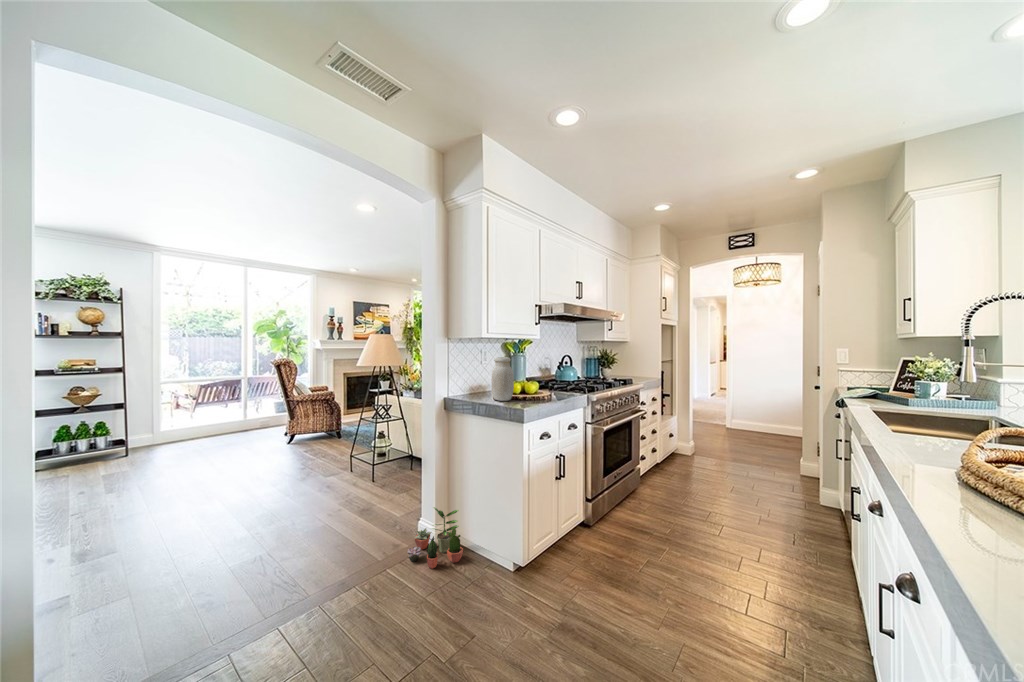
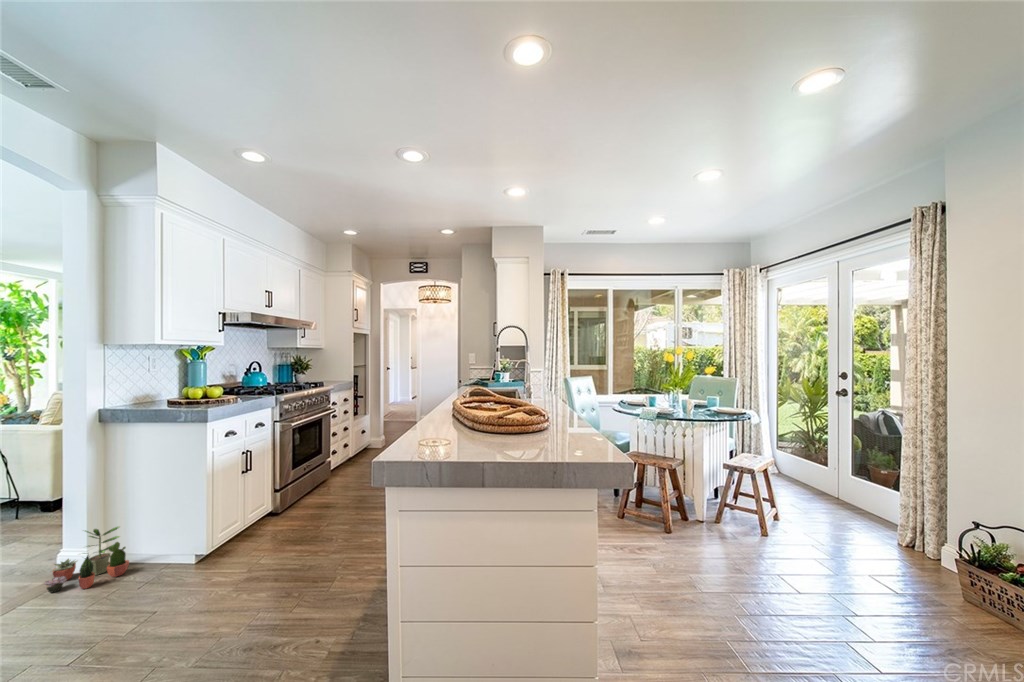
jar: present [491,357,514,401] -> none [166,363,194,406]

